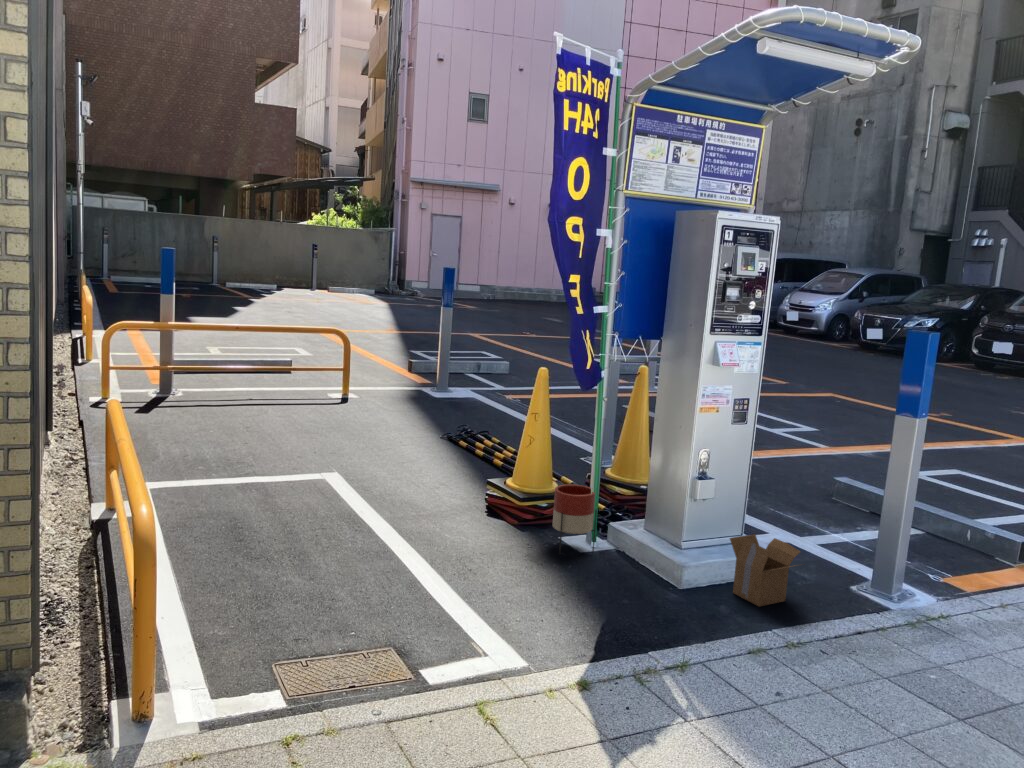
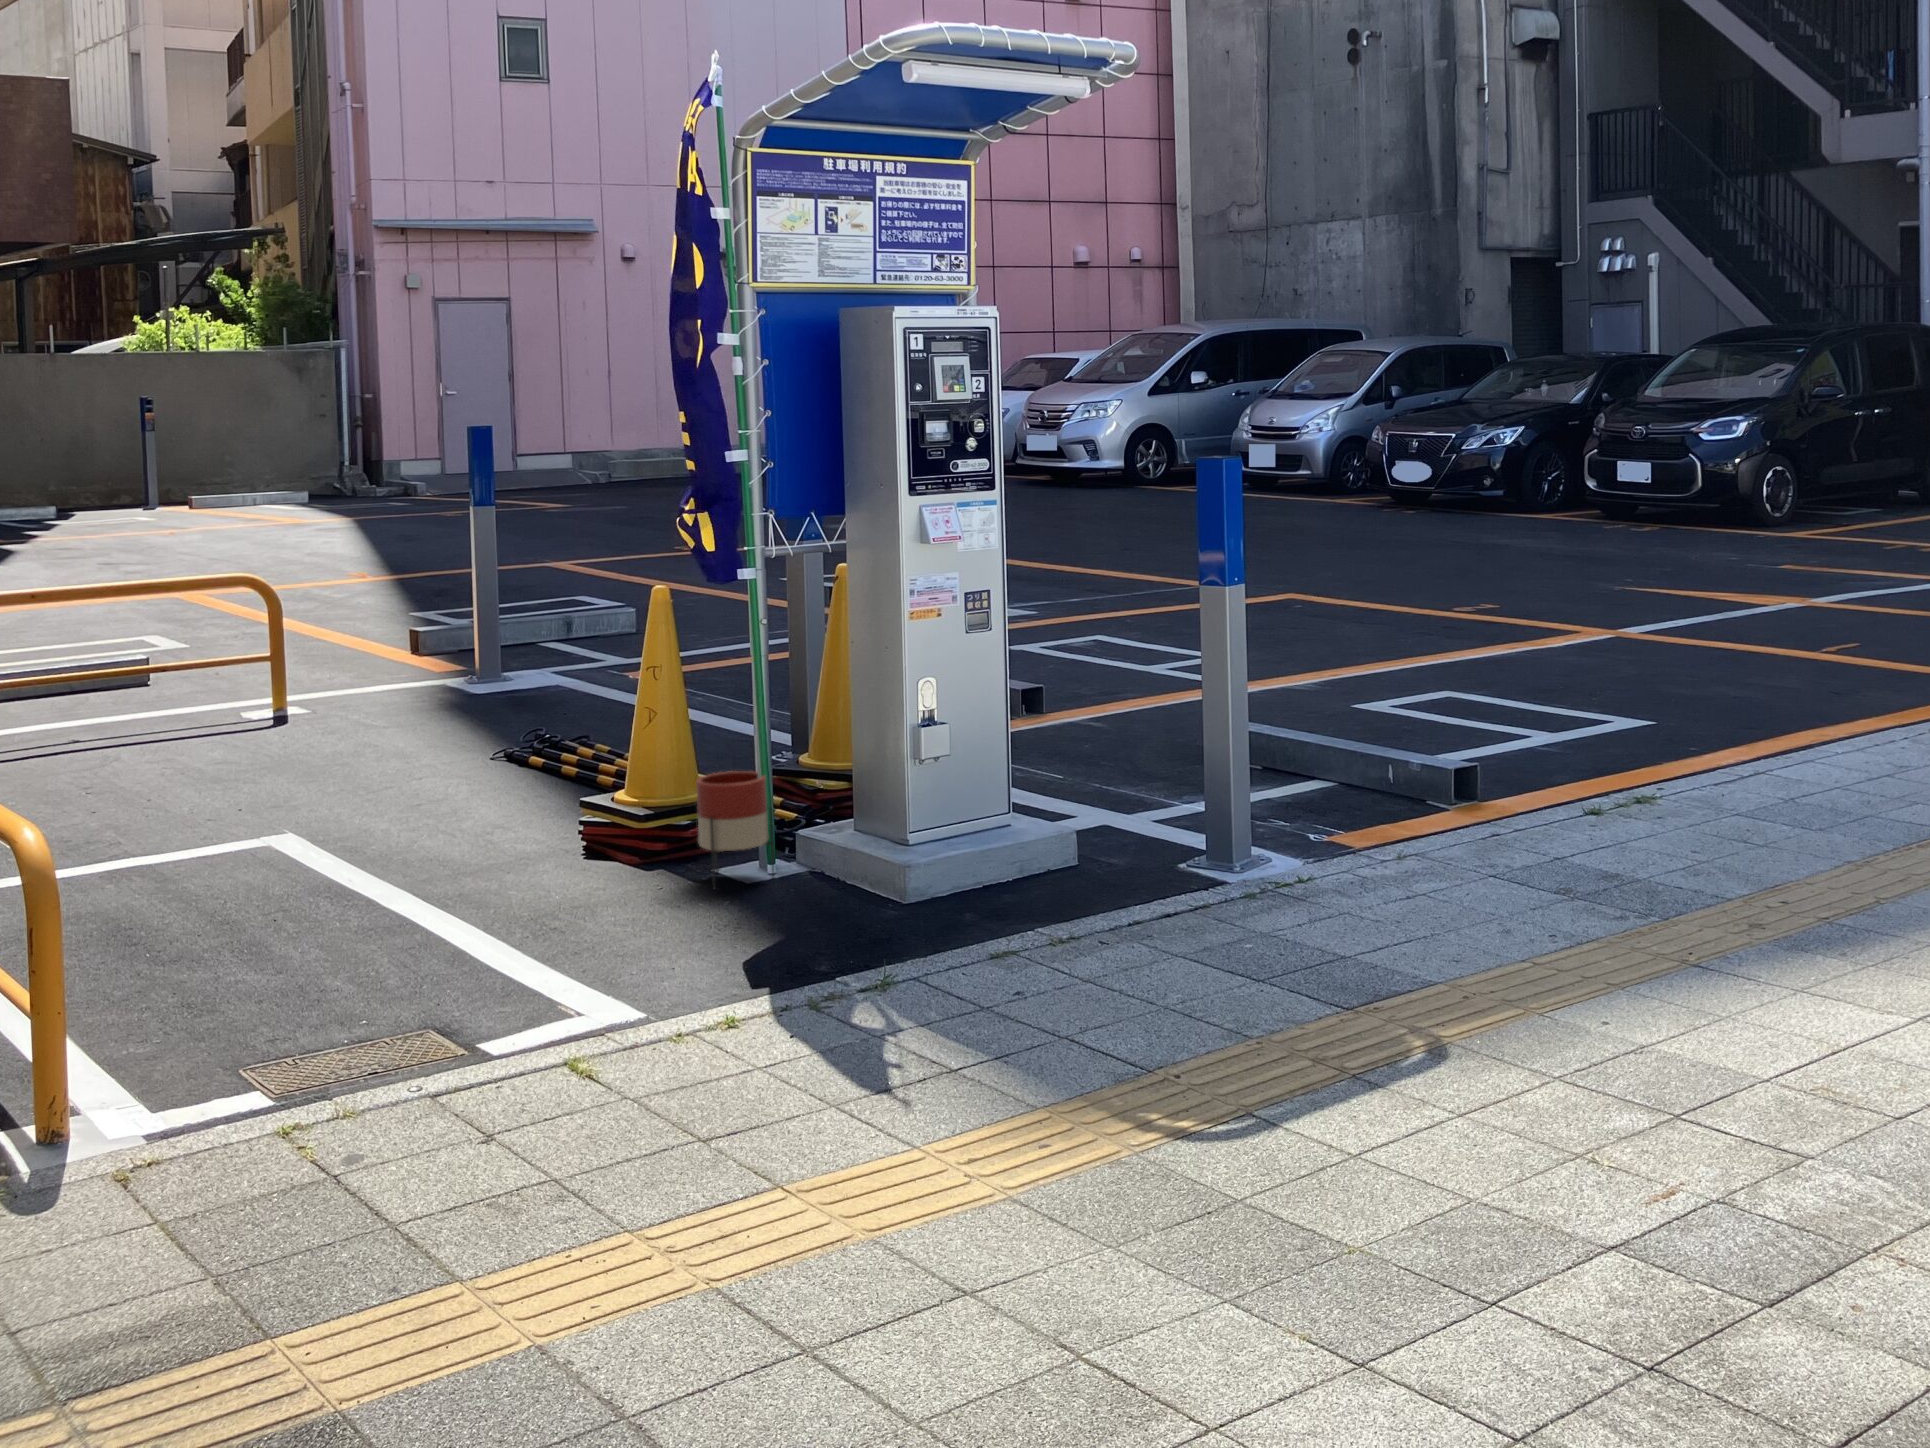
cardboard box: present [730,534,800,606] -> none [979,803,1091,909]

